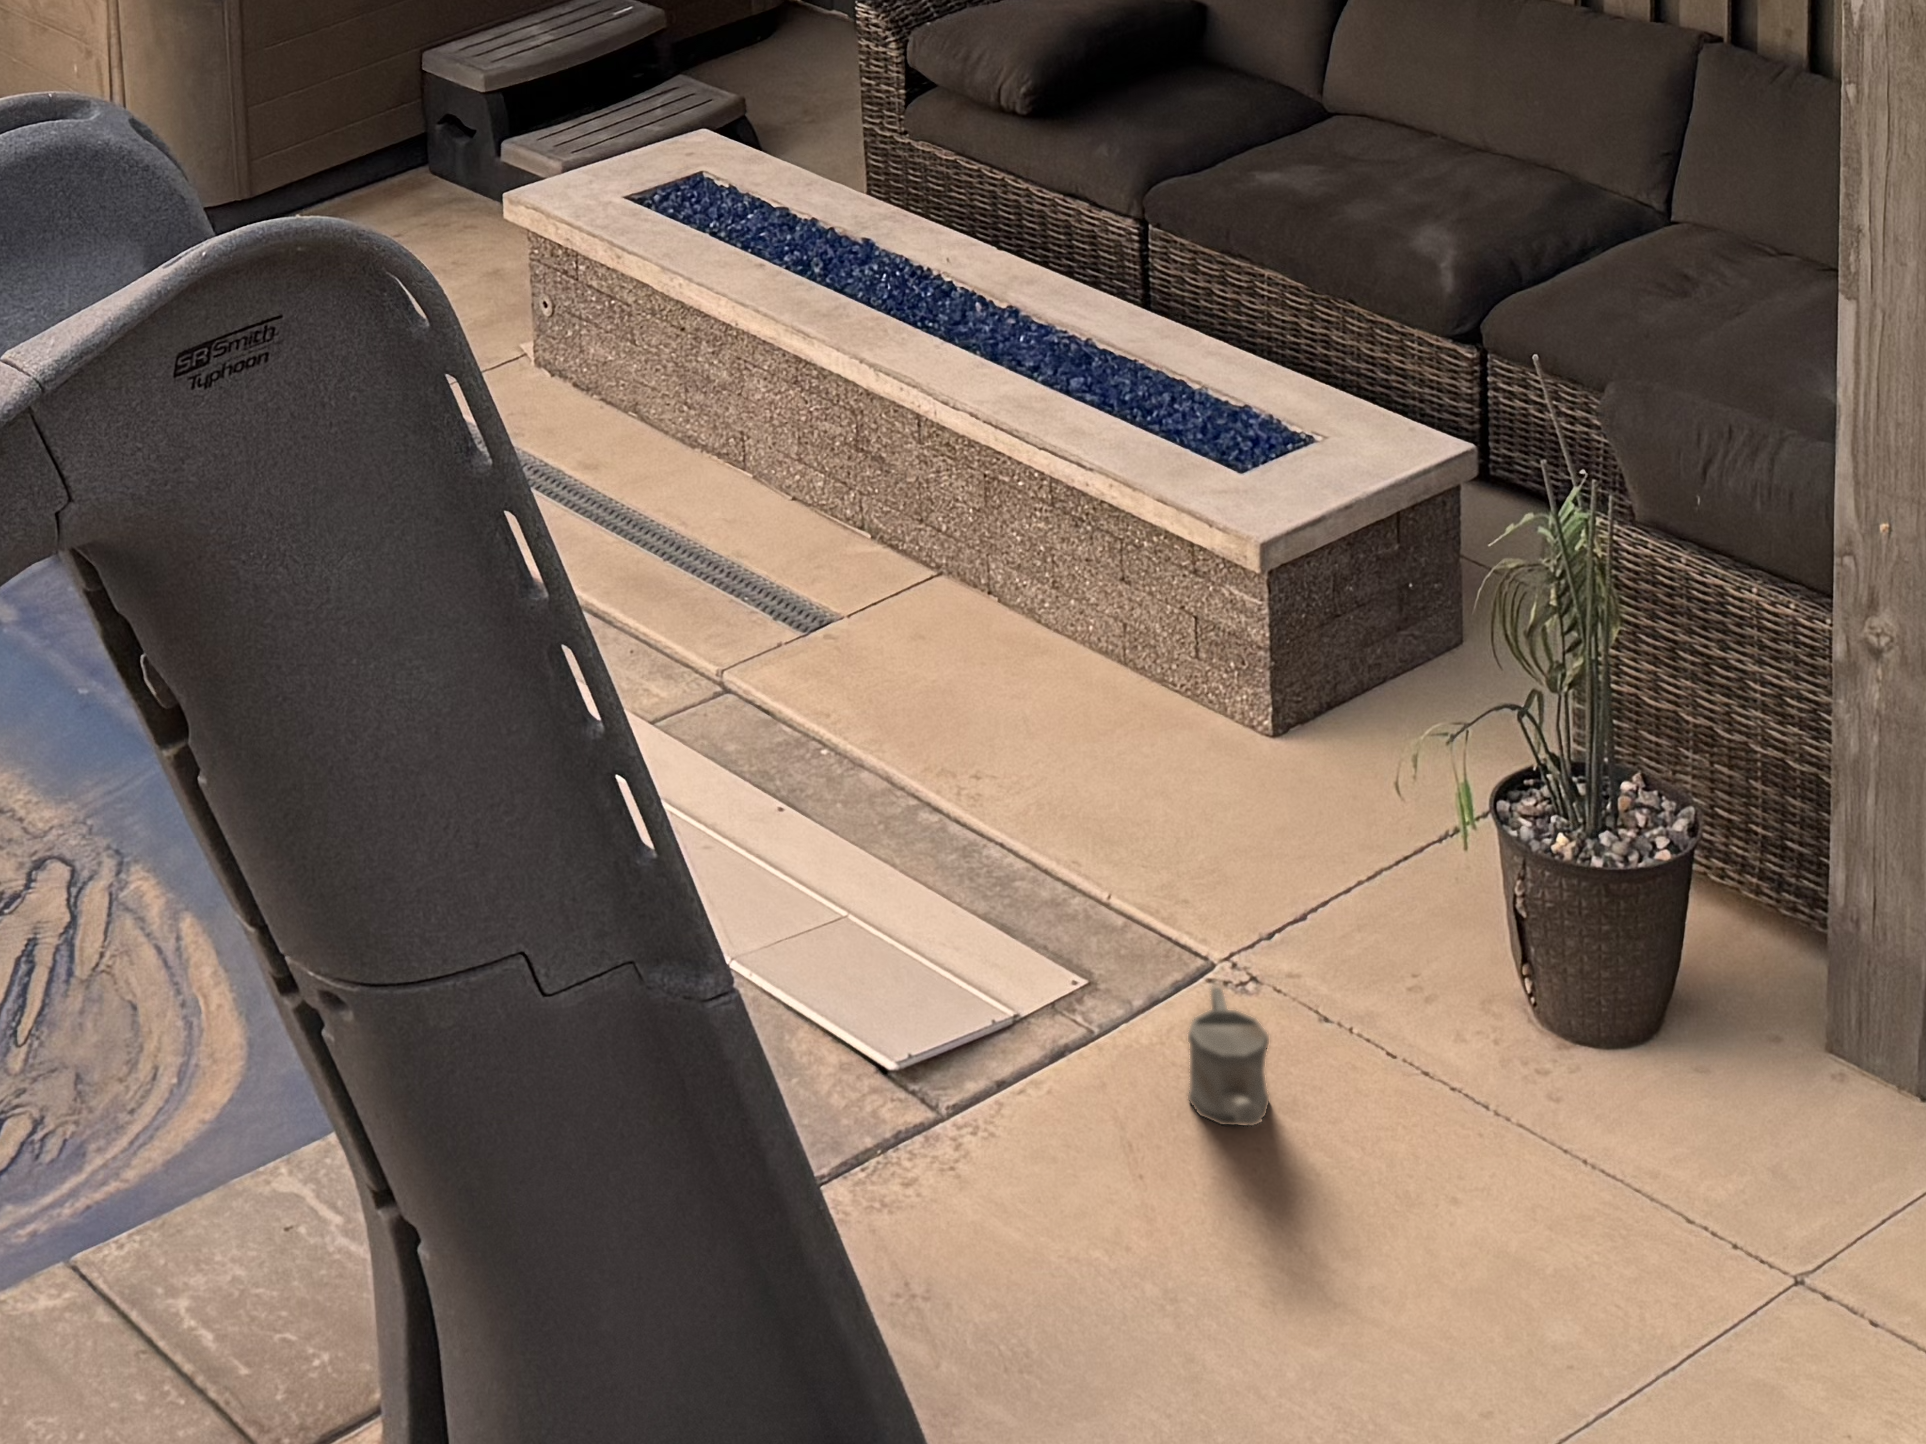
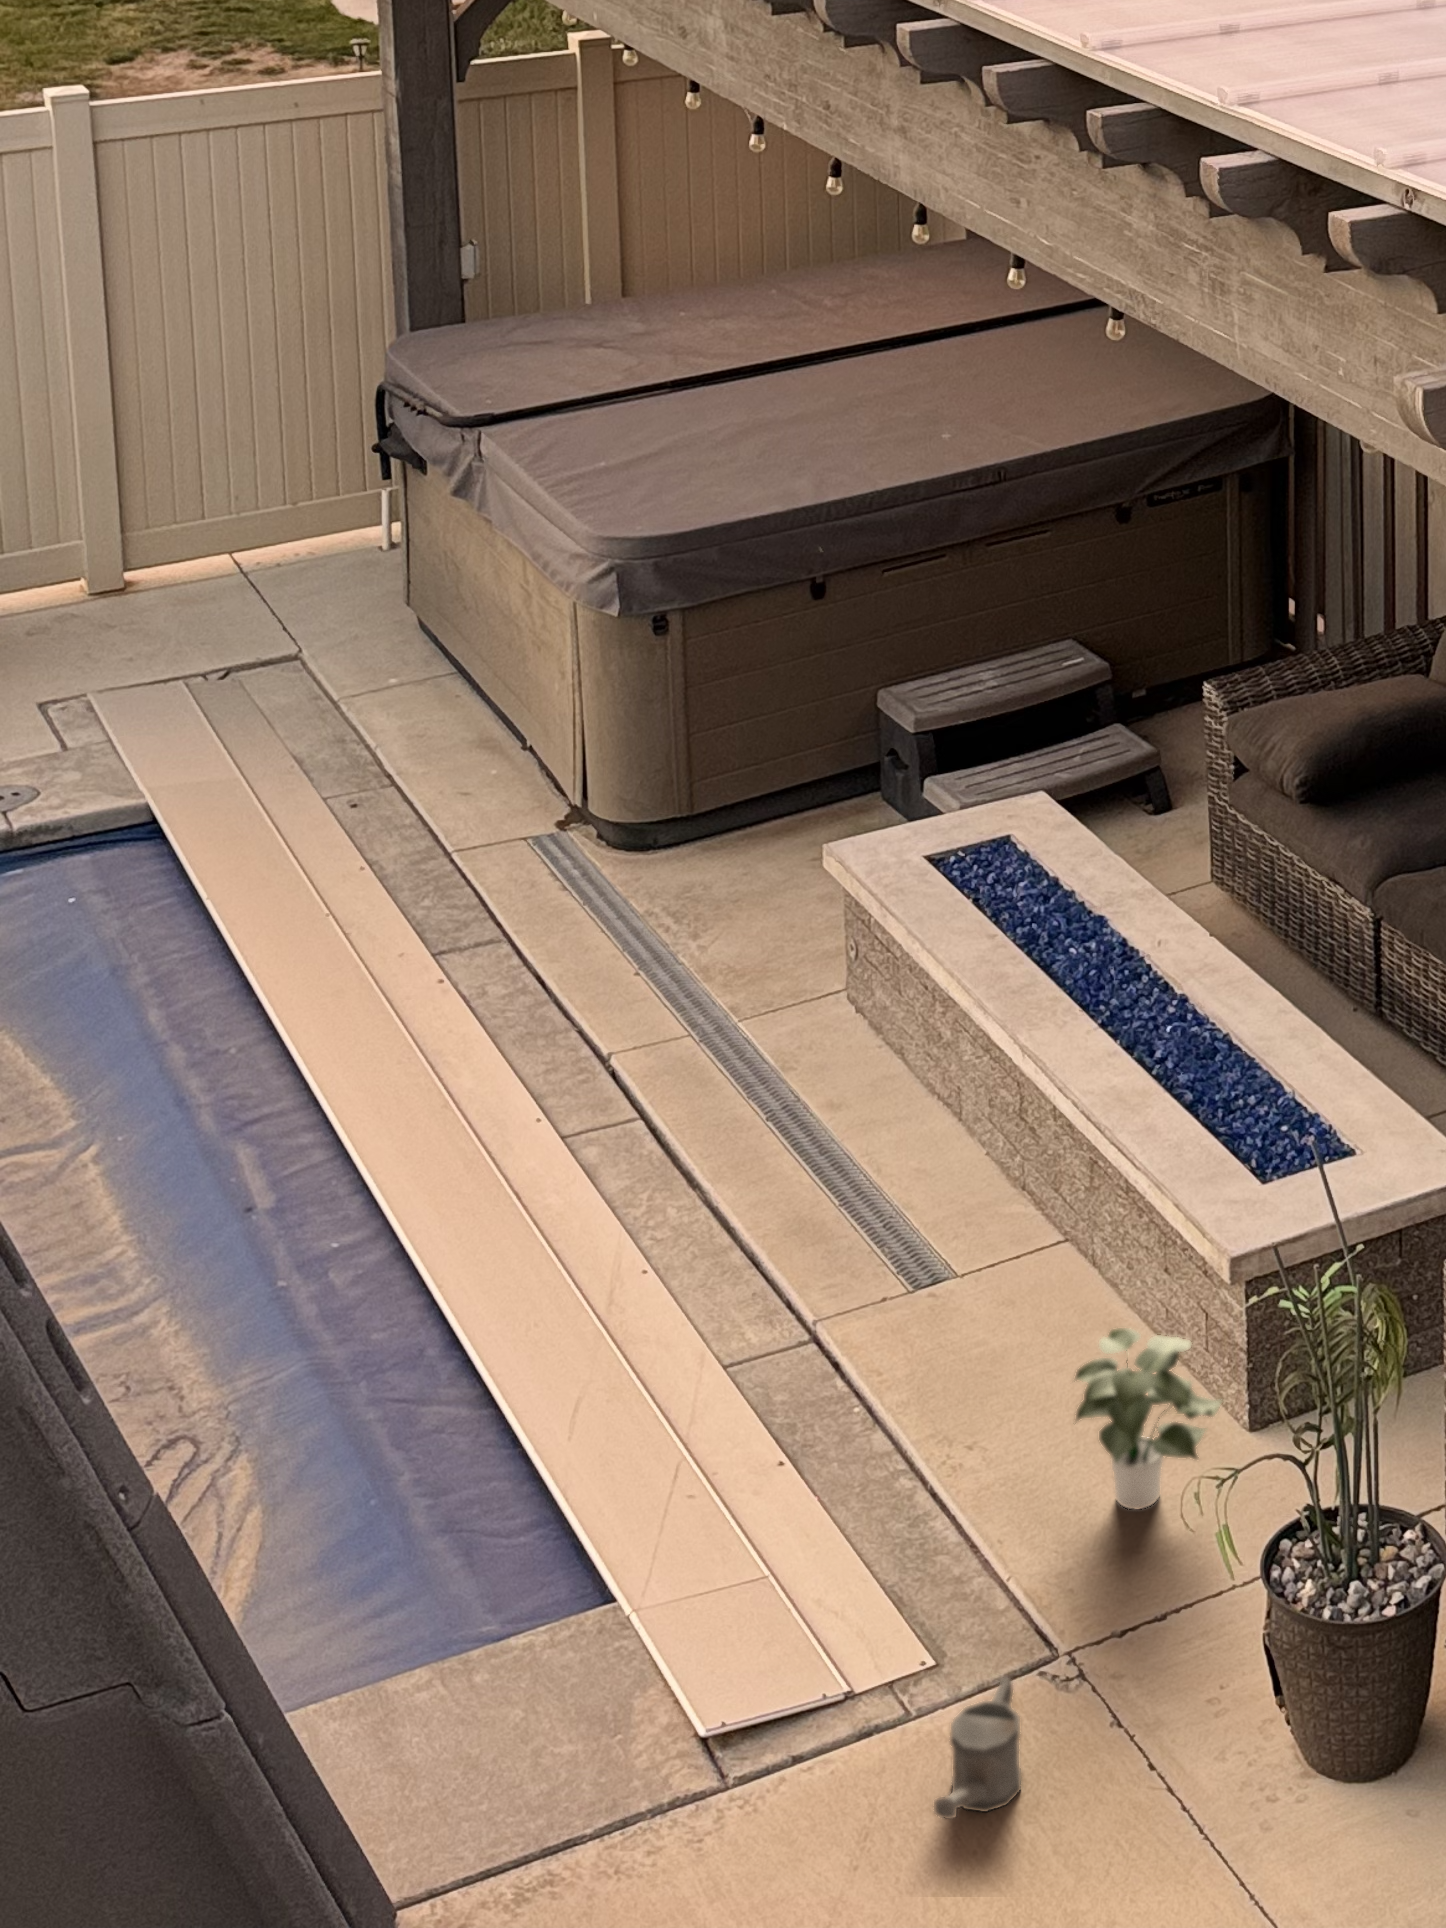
potted plant: none [1095,634,1273,827] -> present [1075,1328,1222,1510]

